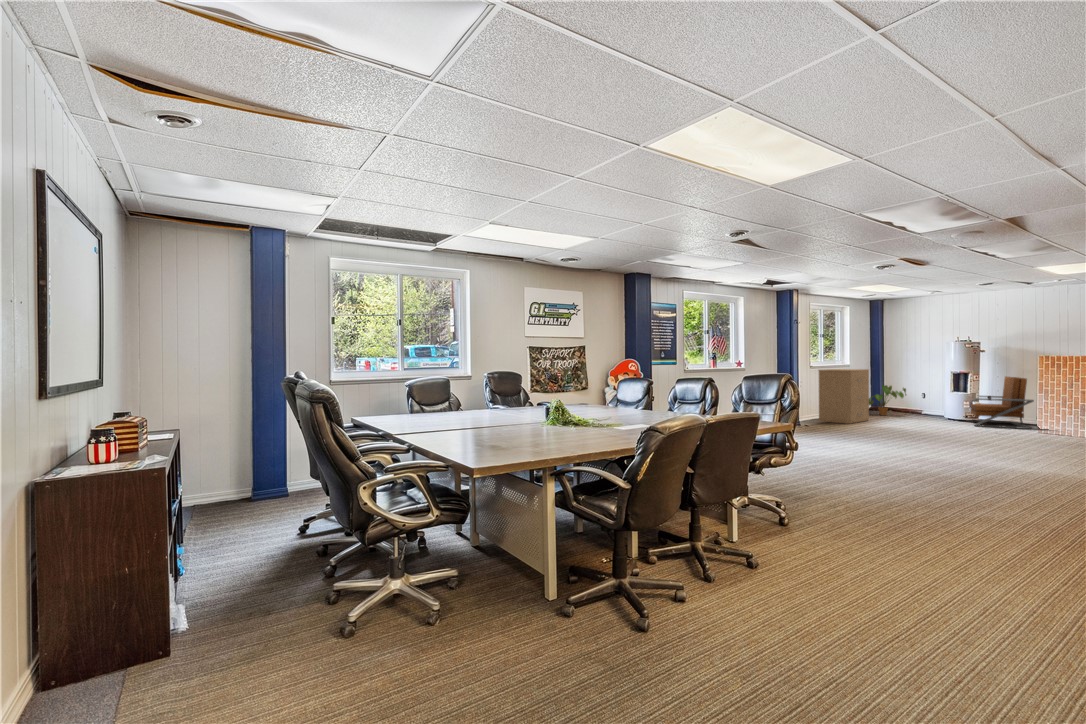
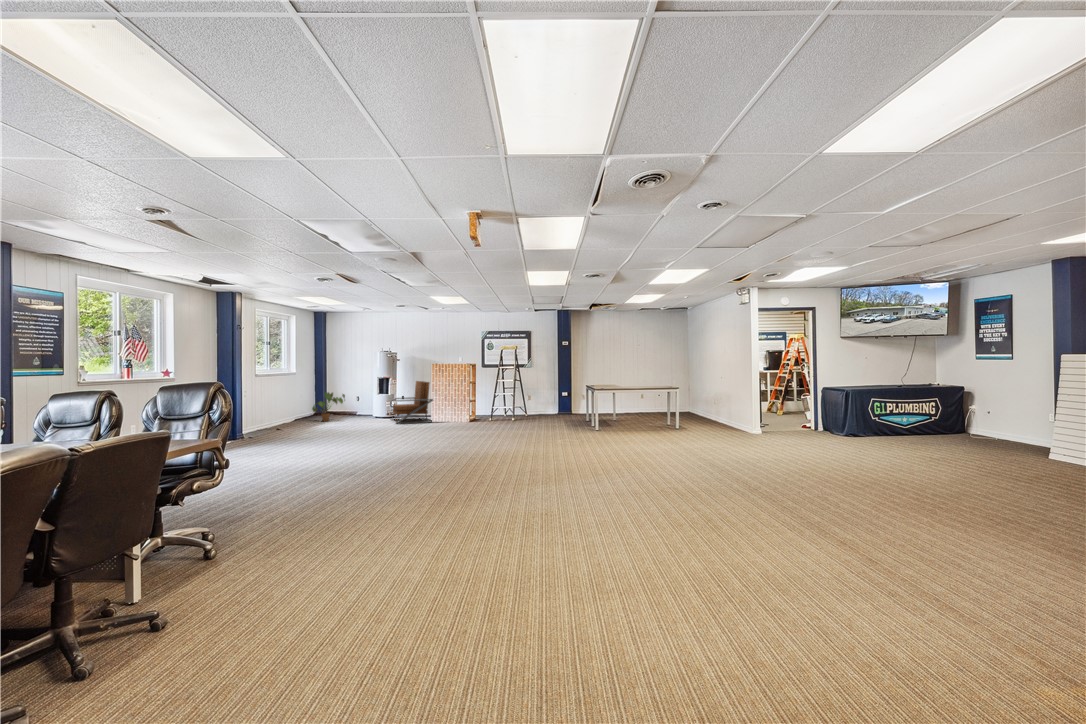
filing cabinet: present [818,369,869,424] -> none [262,377,313,433]

